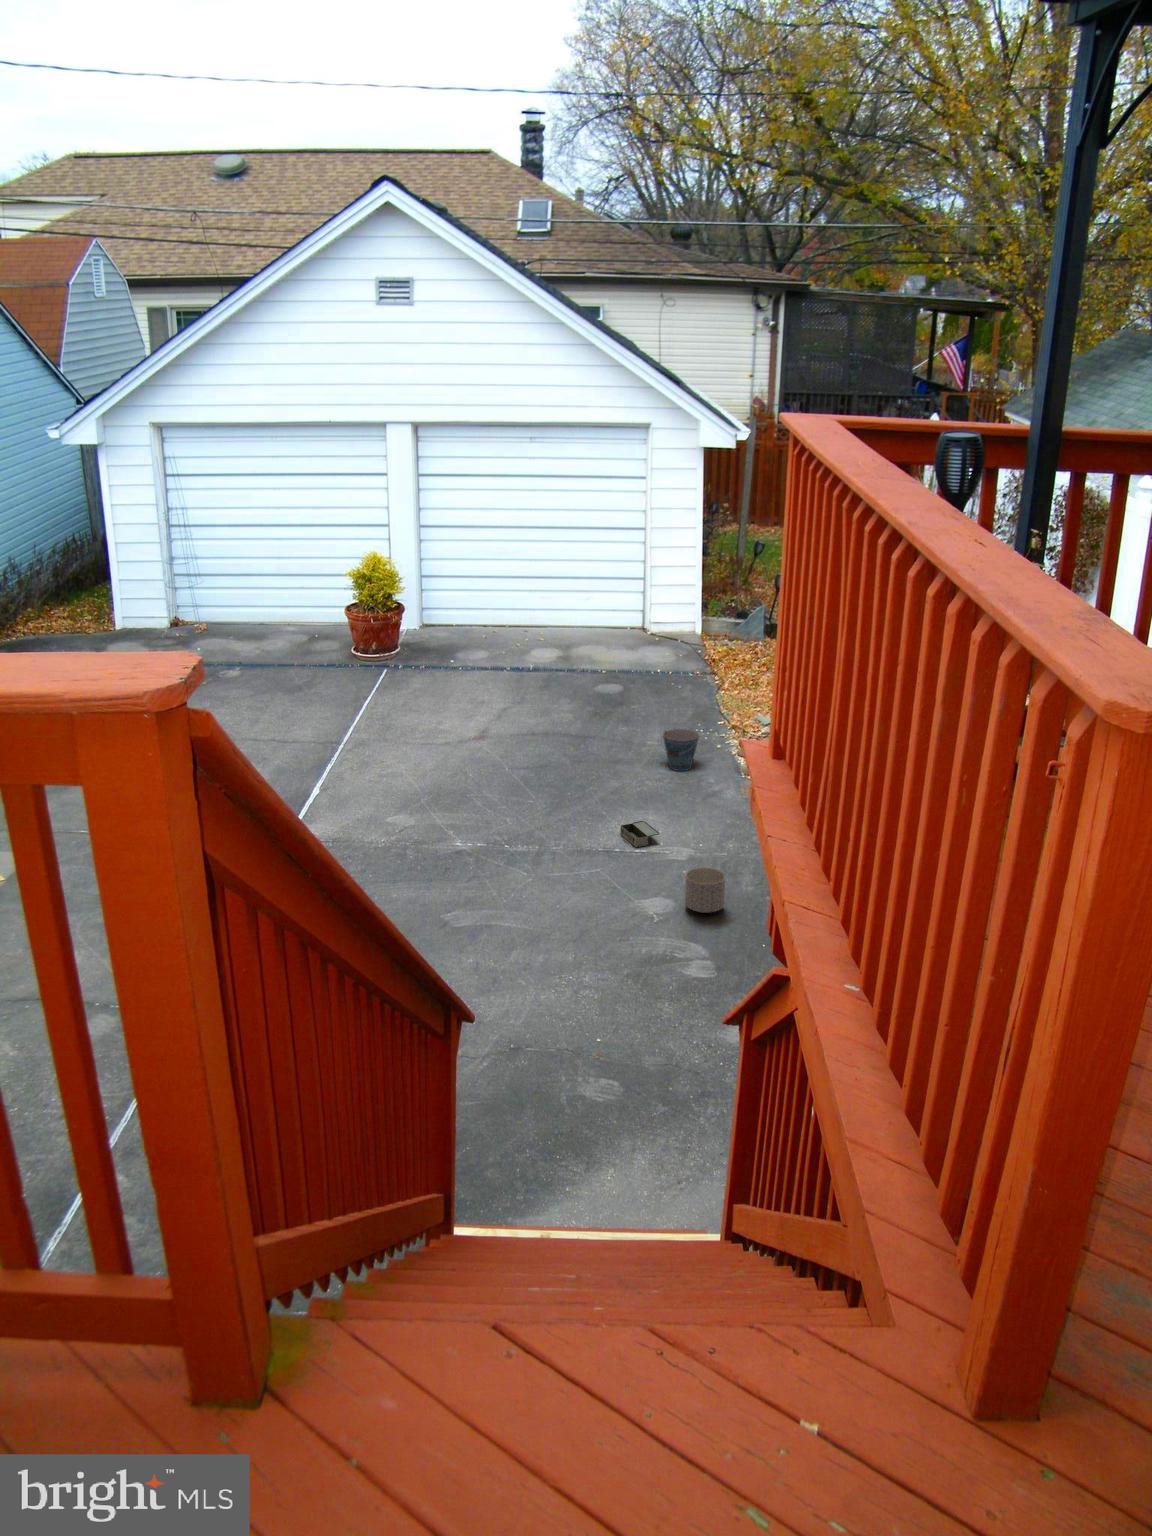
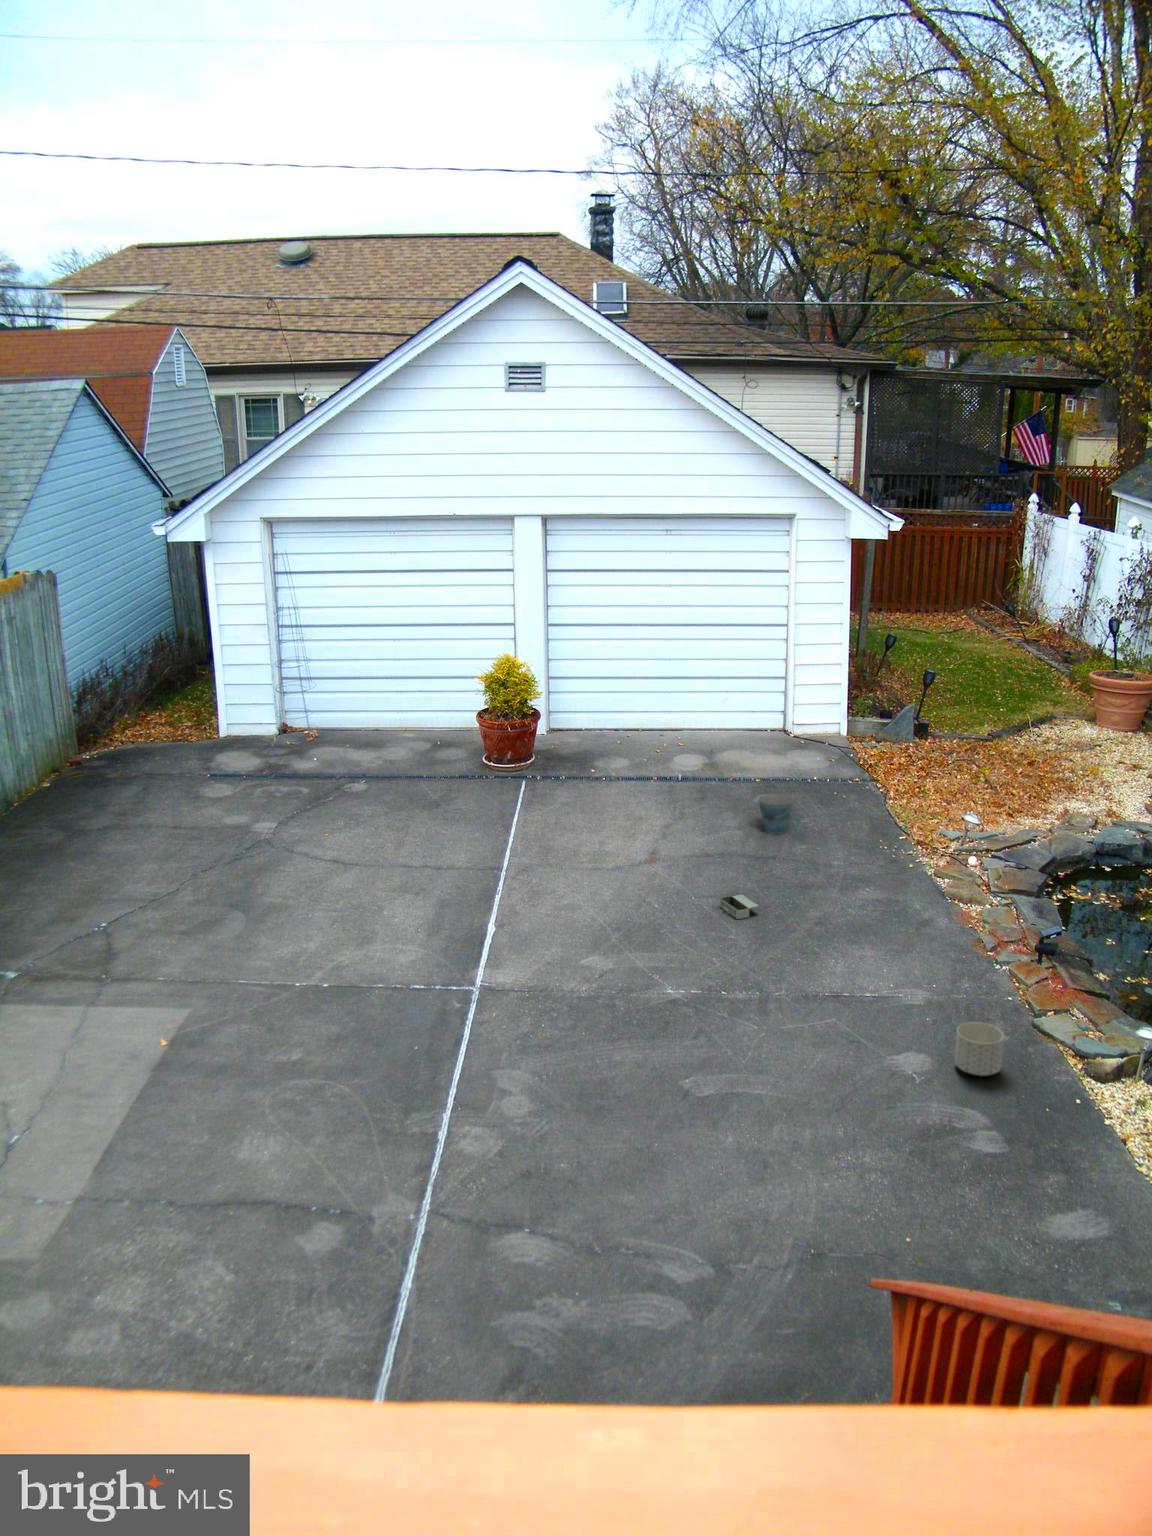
bucket: present [663,729,699,771] -> present [758,794,794,834]
toolbox: present [621,821,659,847] -> present [720,894,760,919]

